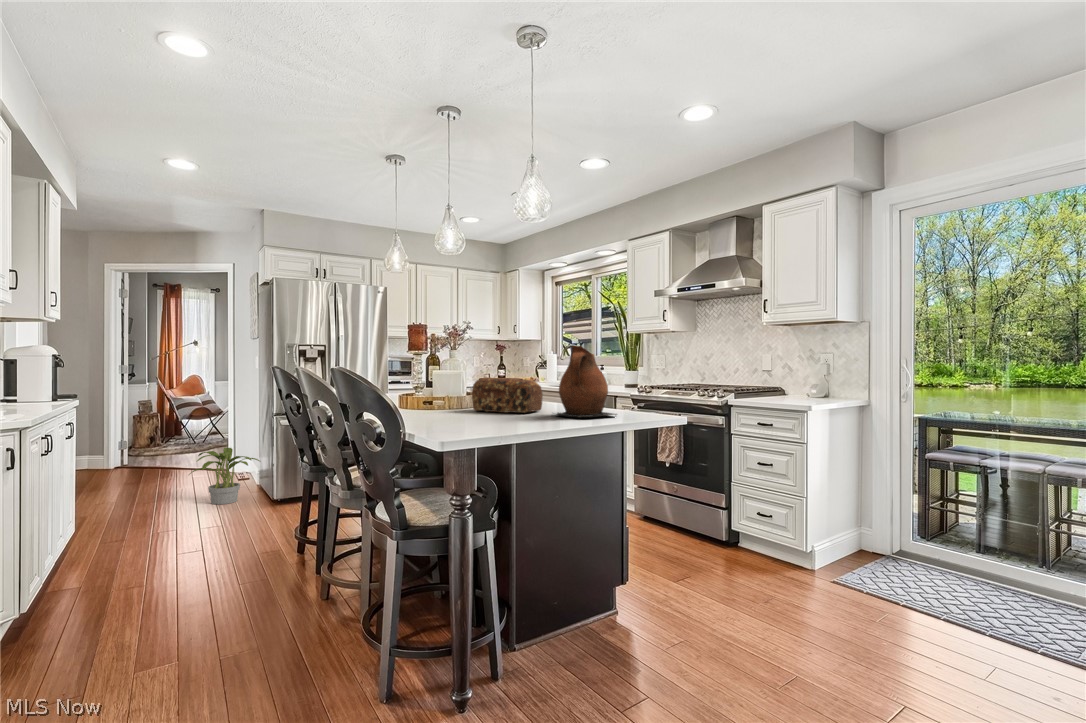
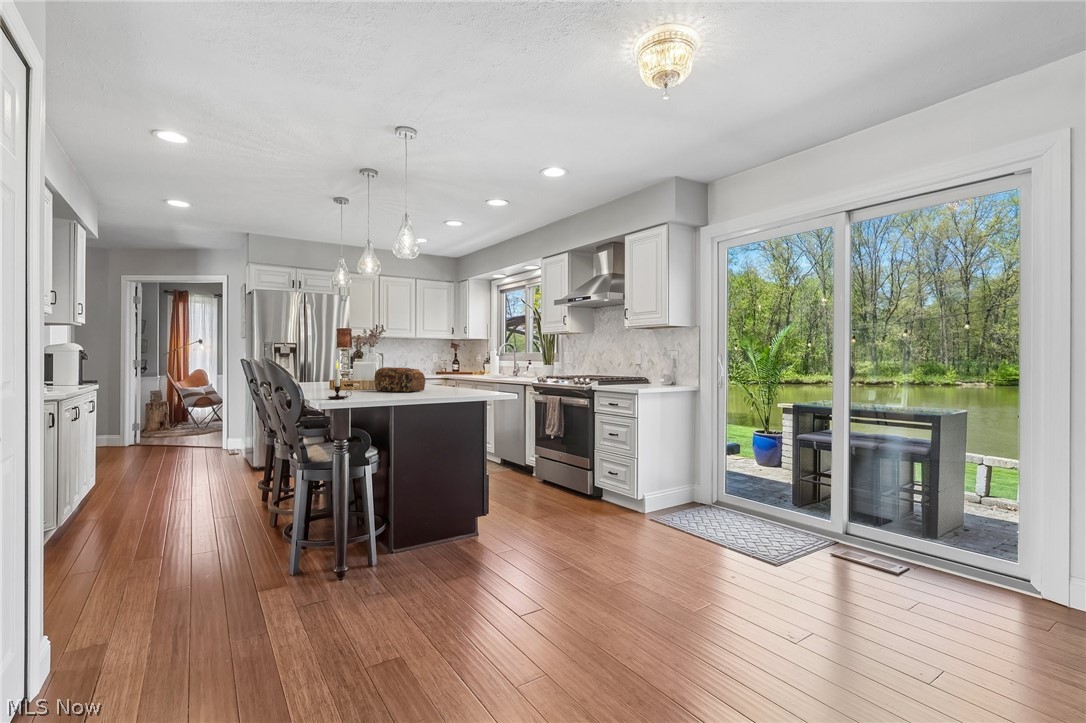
ceramic pitcher: present [557,346,617,417] -> none [423,345,468,394]
candle: none [434,368,470,429] -> present [328,360,352,399]
potted plant: present [189,448,260,504] -> none [185,426,245,471]

